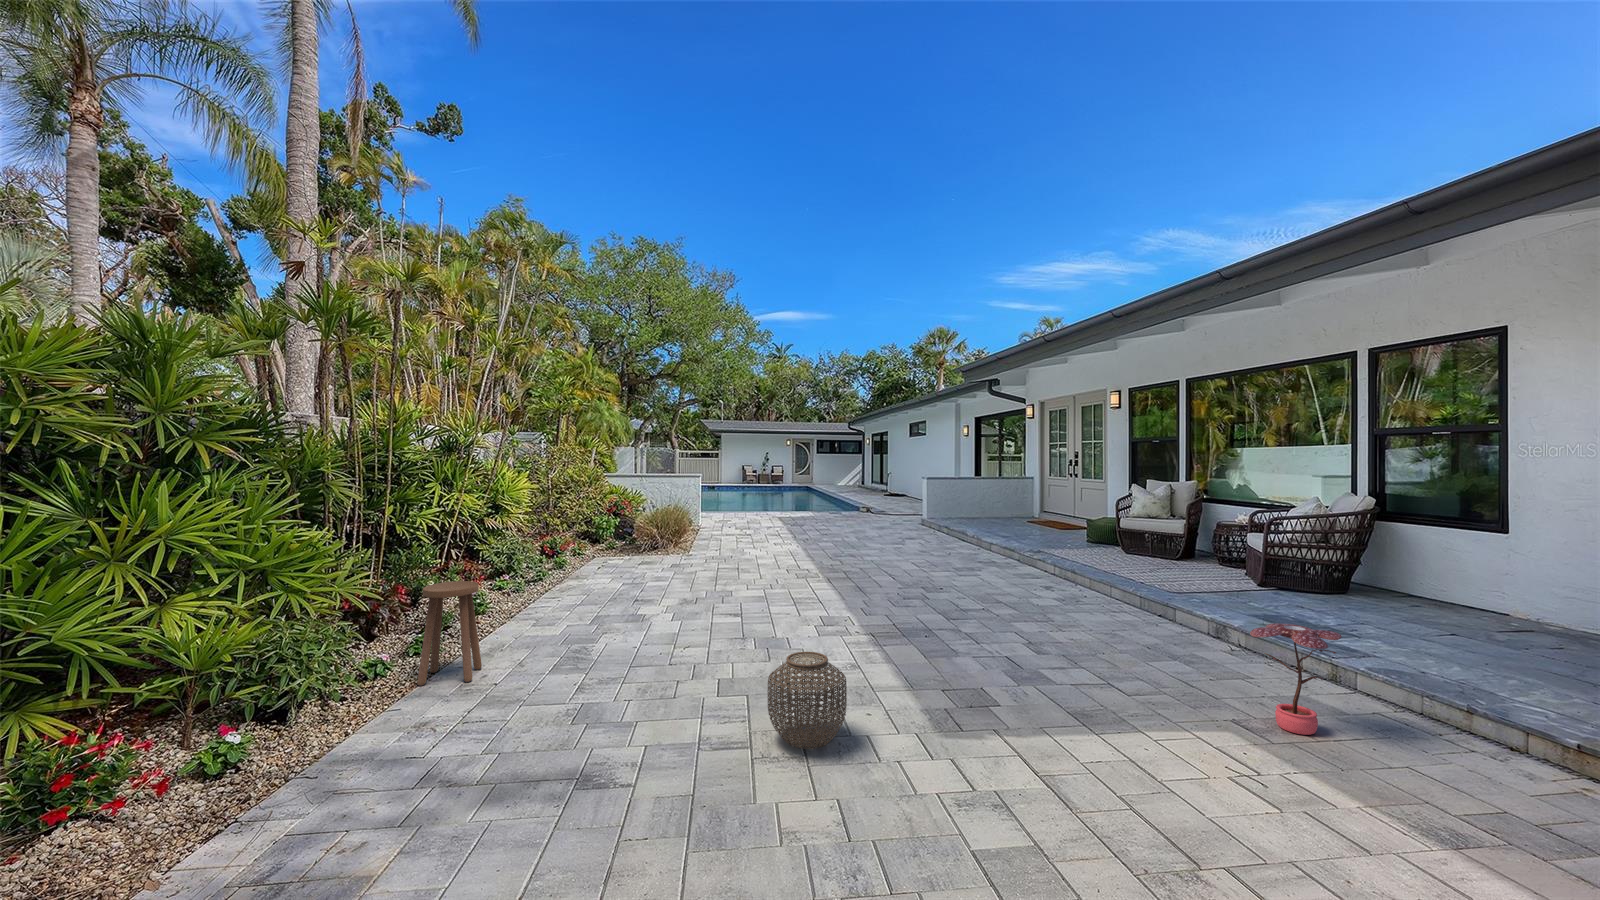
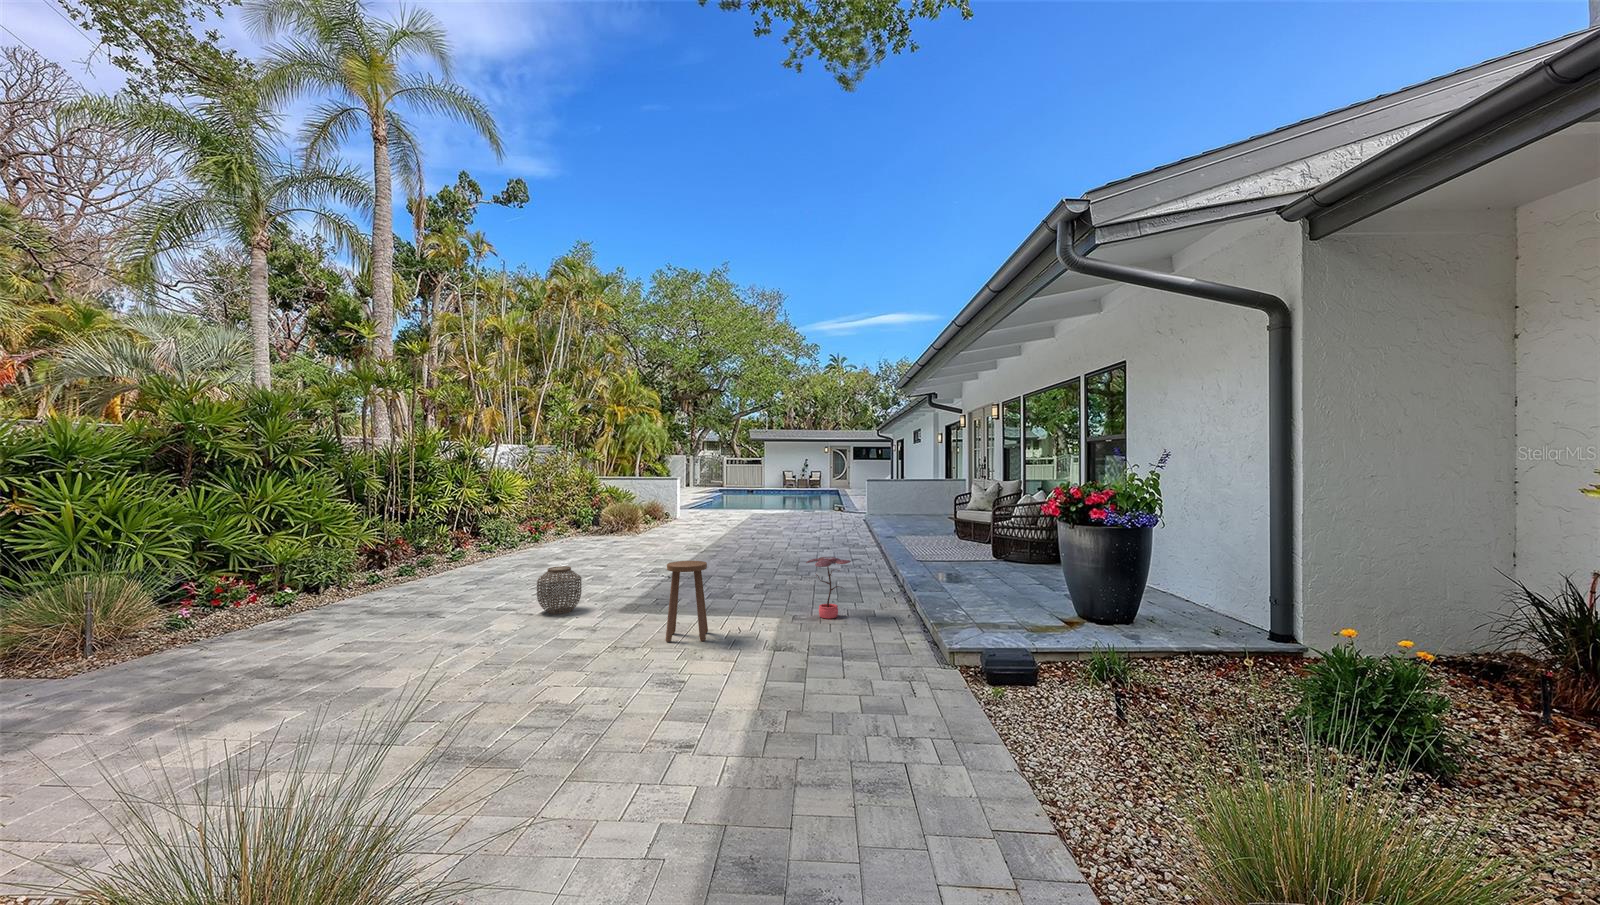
stool: present [417,581,482,686] -> present [666,561,708,642]

